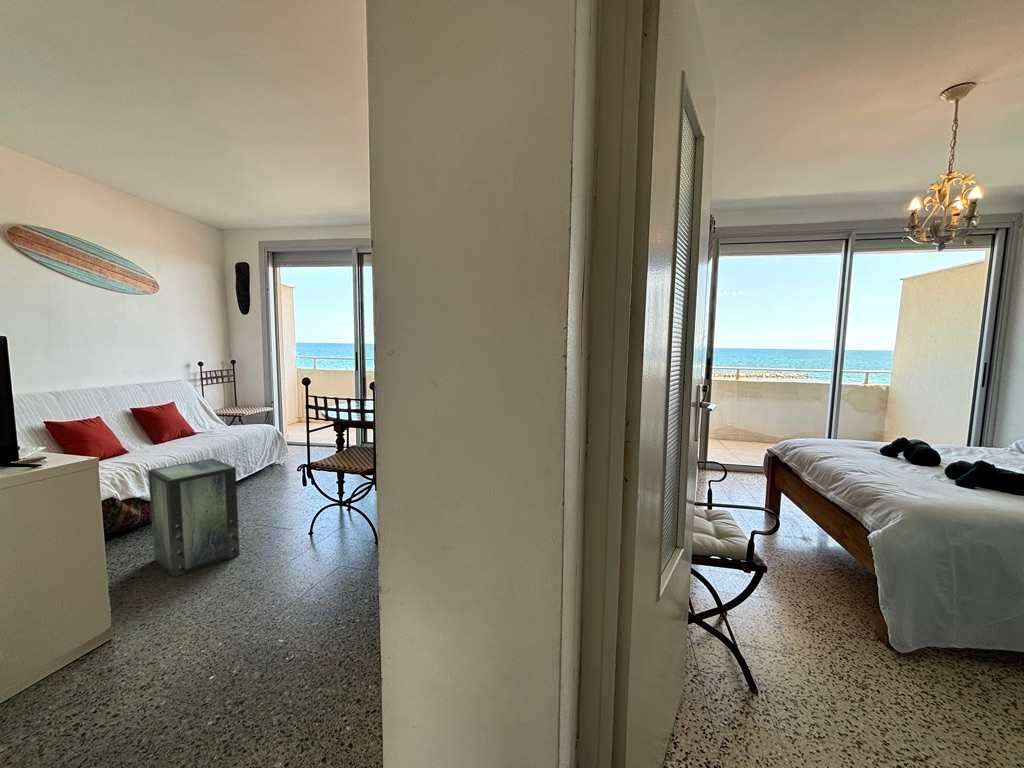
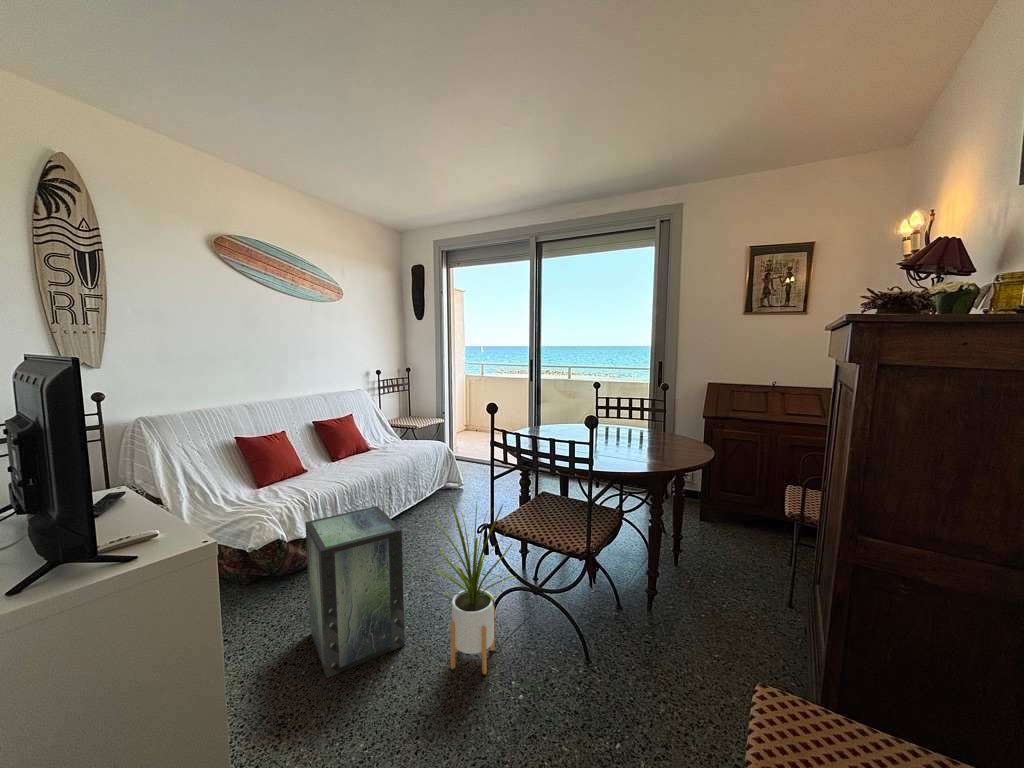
house plant: none [258,438,328,560] -> present [431,504,515,674]

